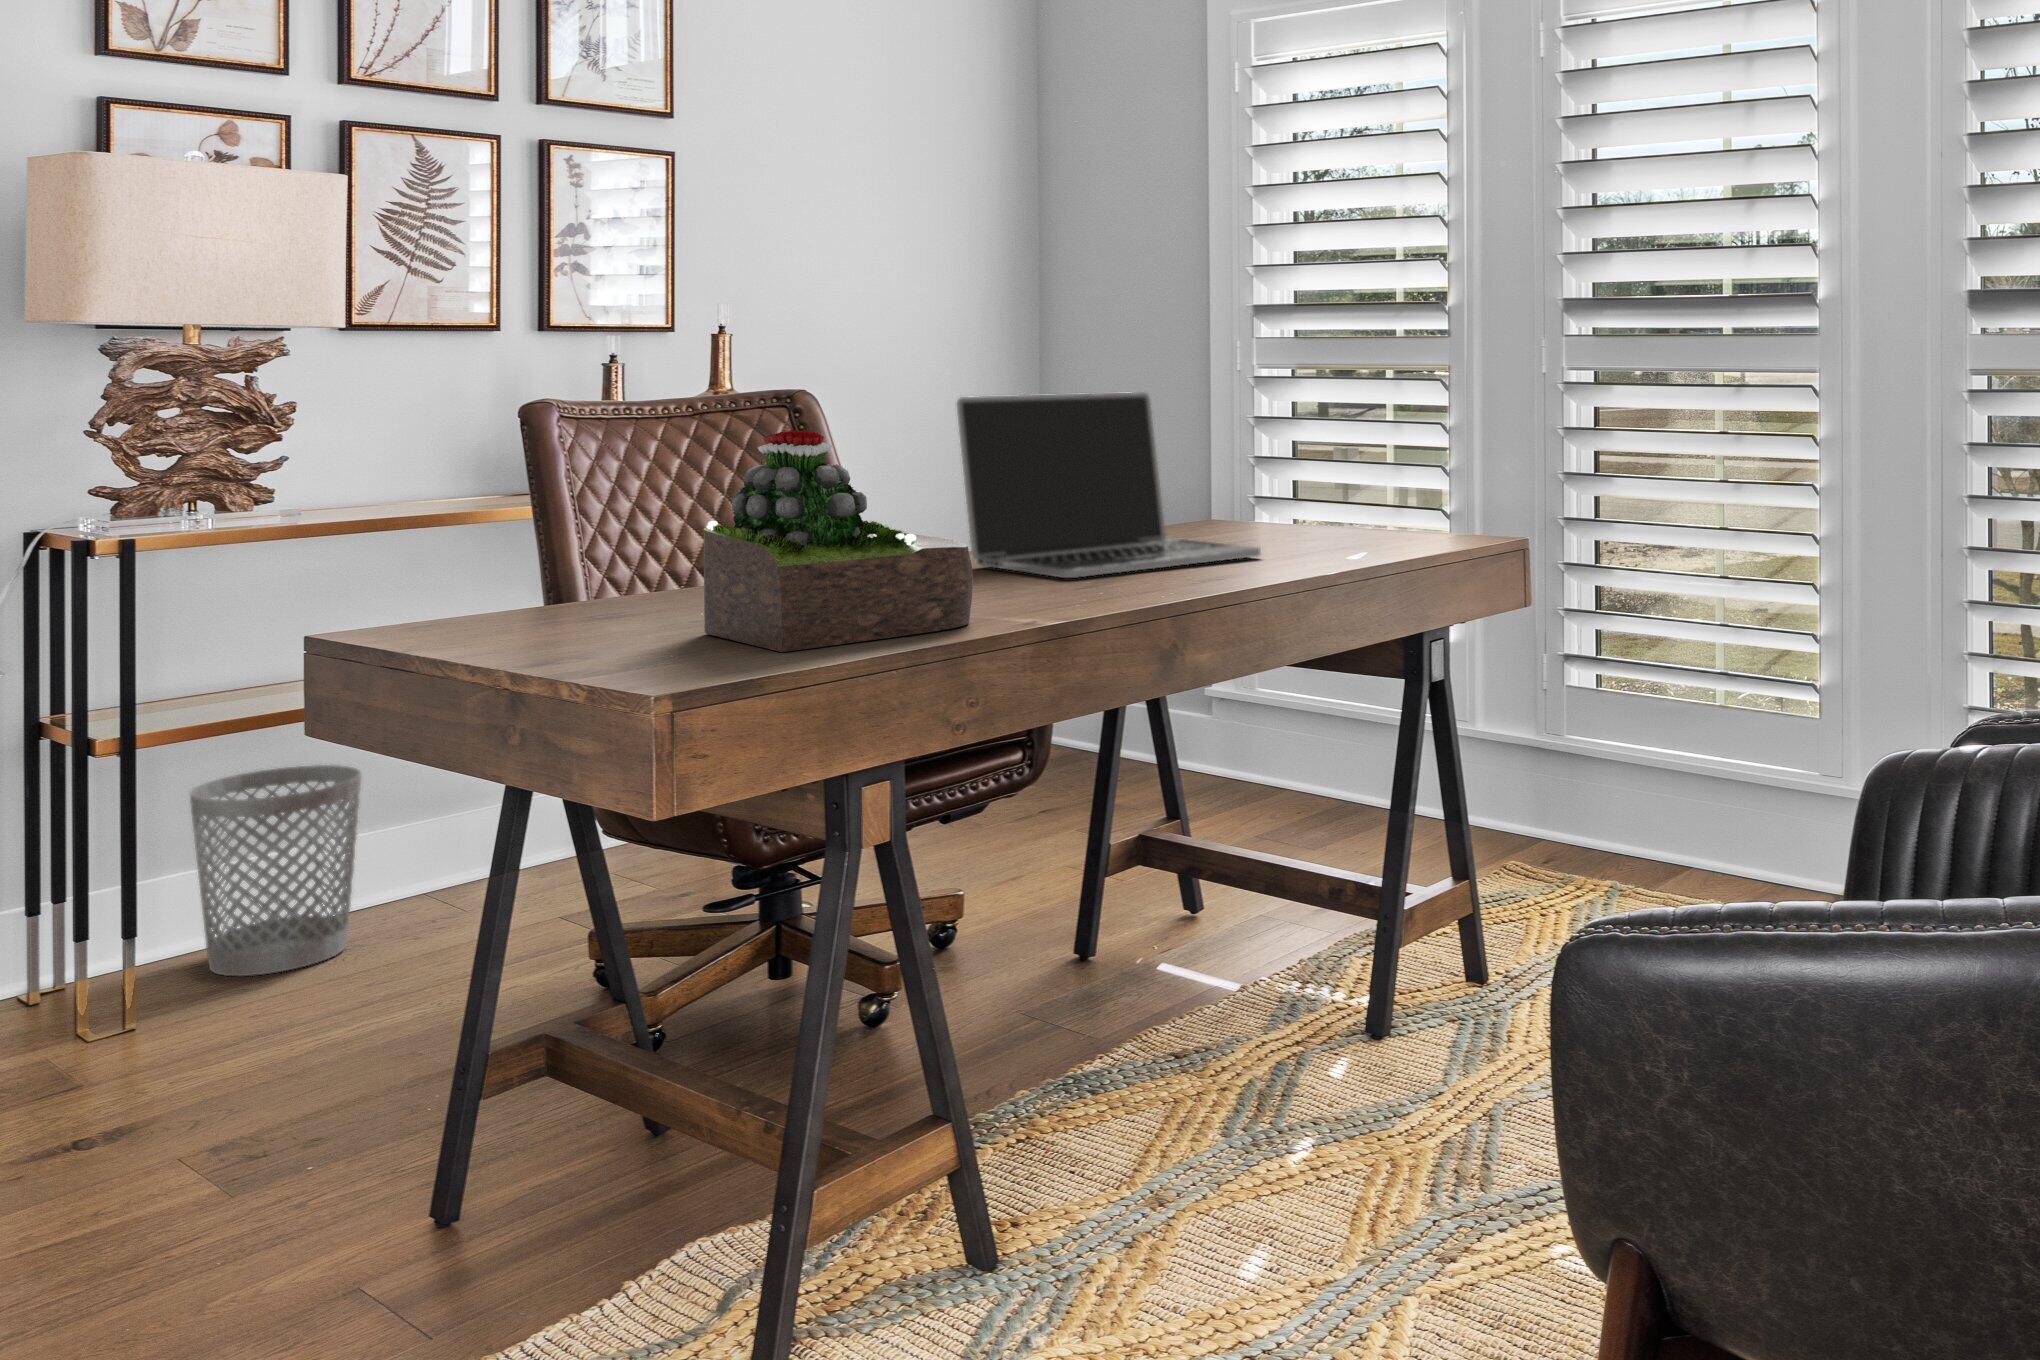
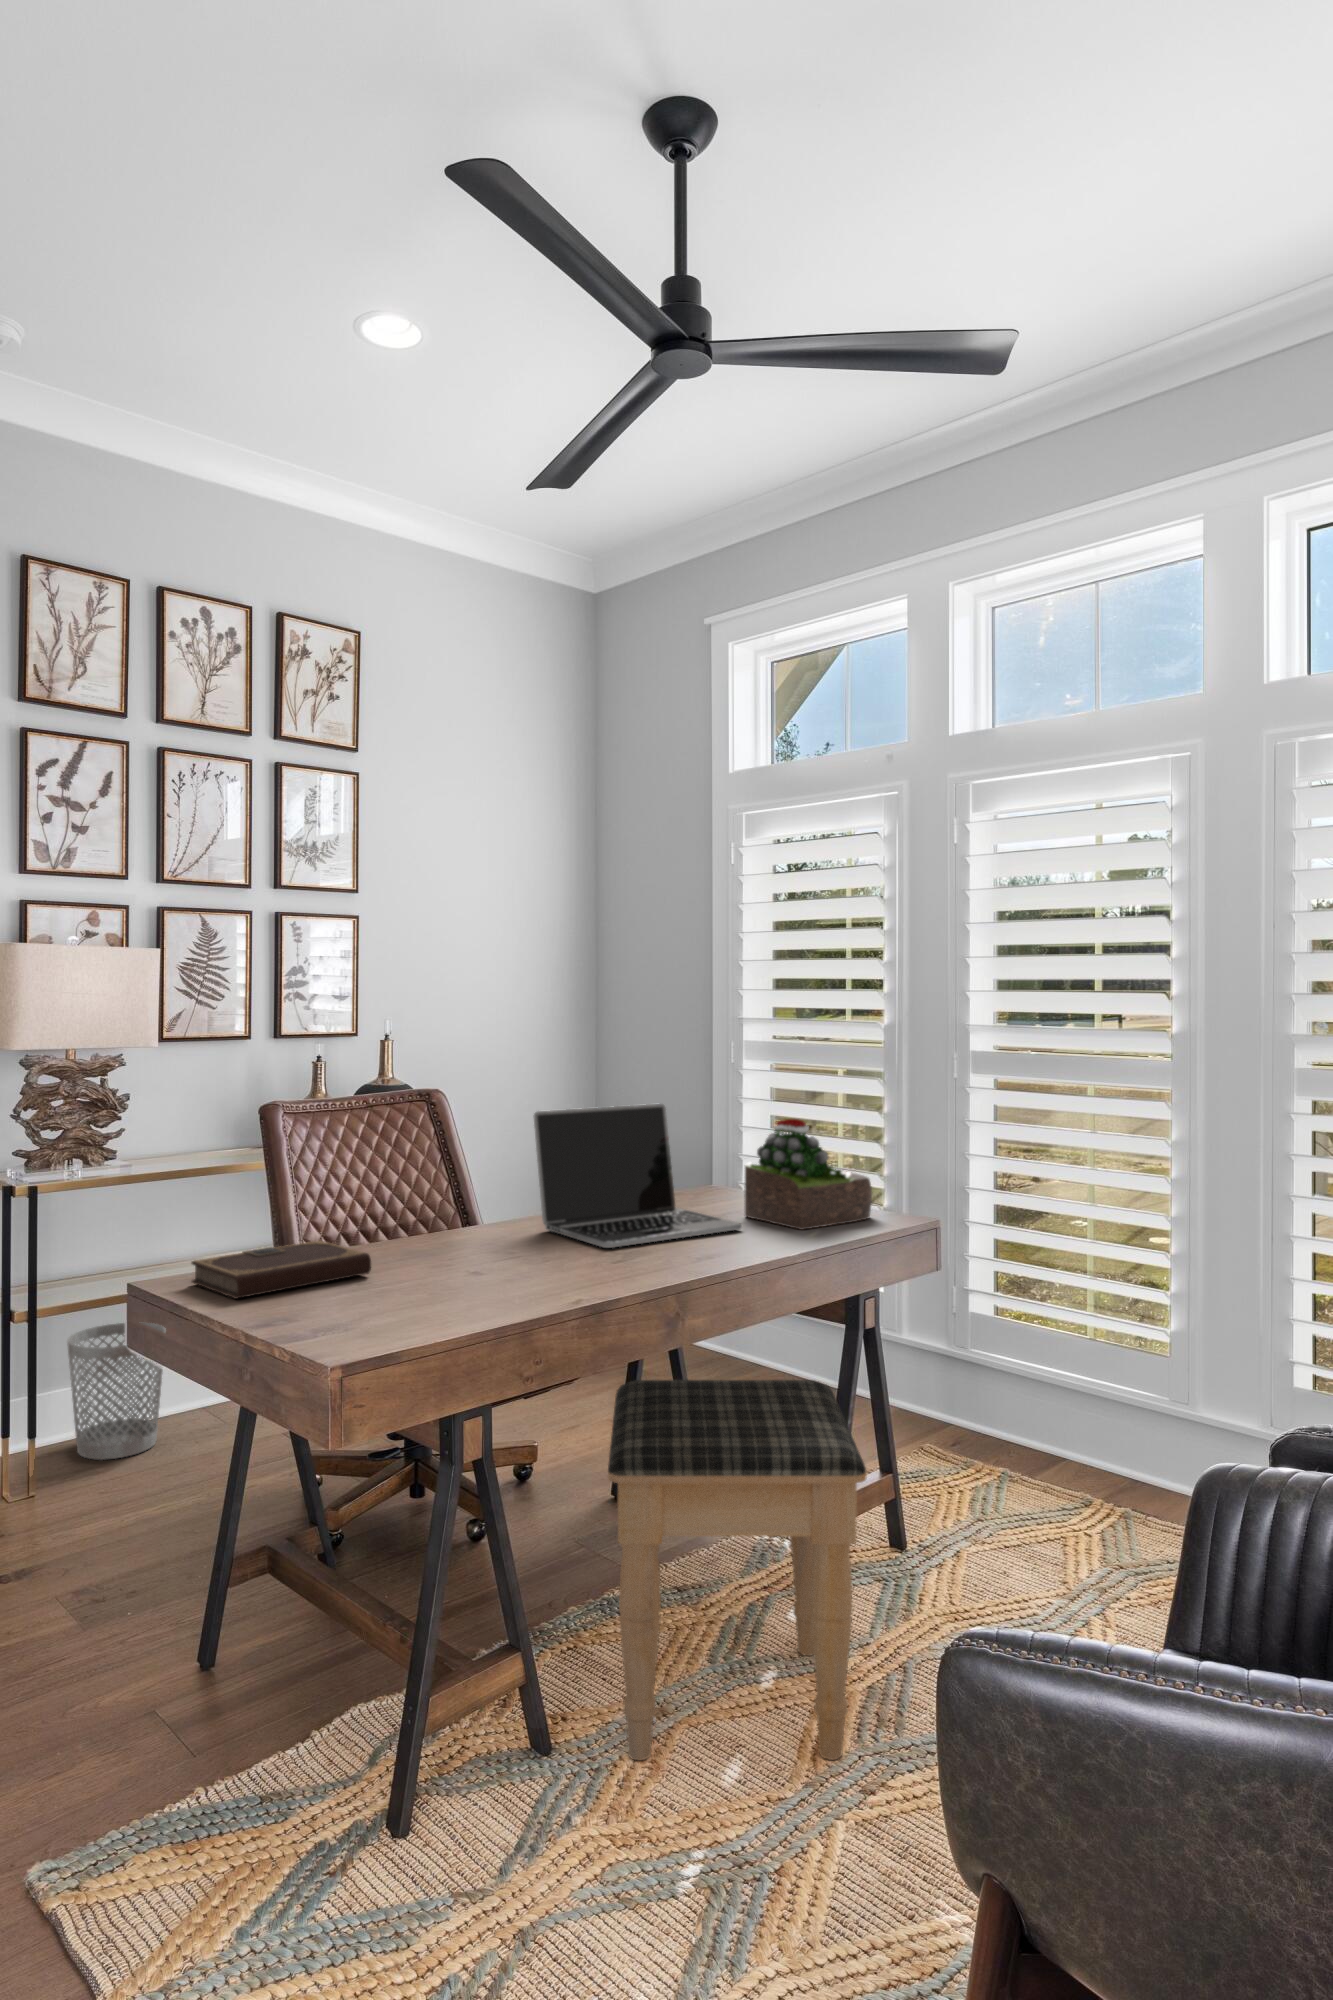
succulent plant: present [704,431,973,652] -> present [744,1119,872,1230]
notebook: none [420,573,713,642] -> present [192,1240,371,1299]
footstool: none [1077,742,1437,1261] -> present [608,1380,867,1760]

